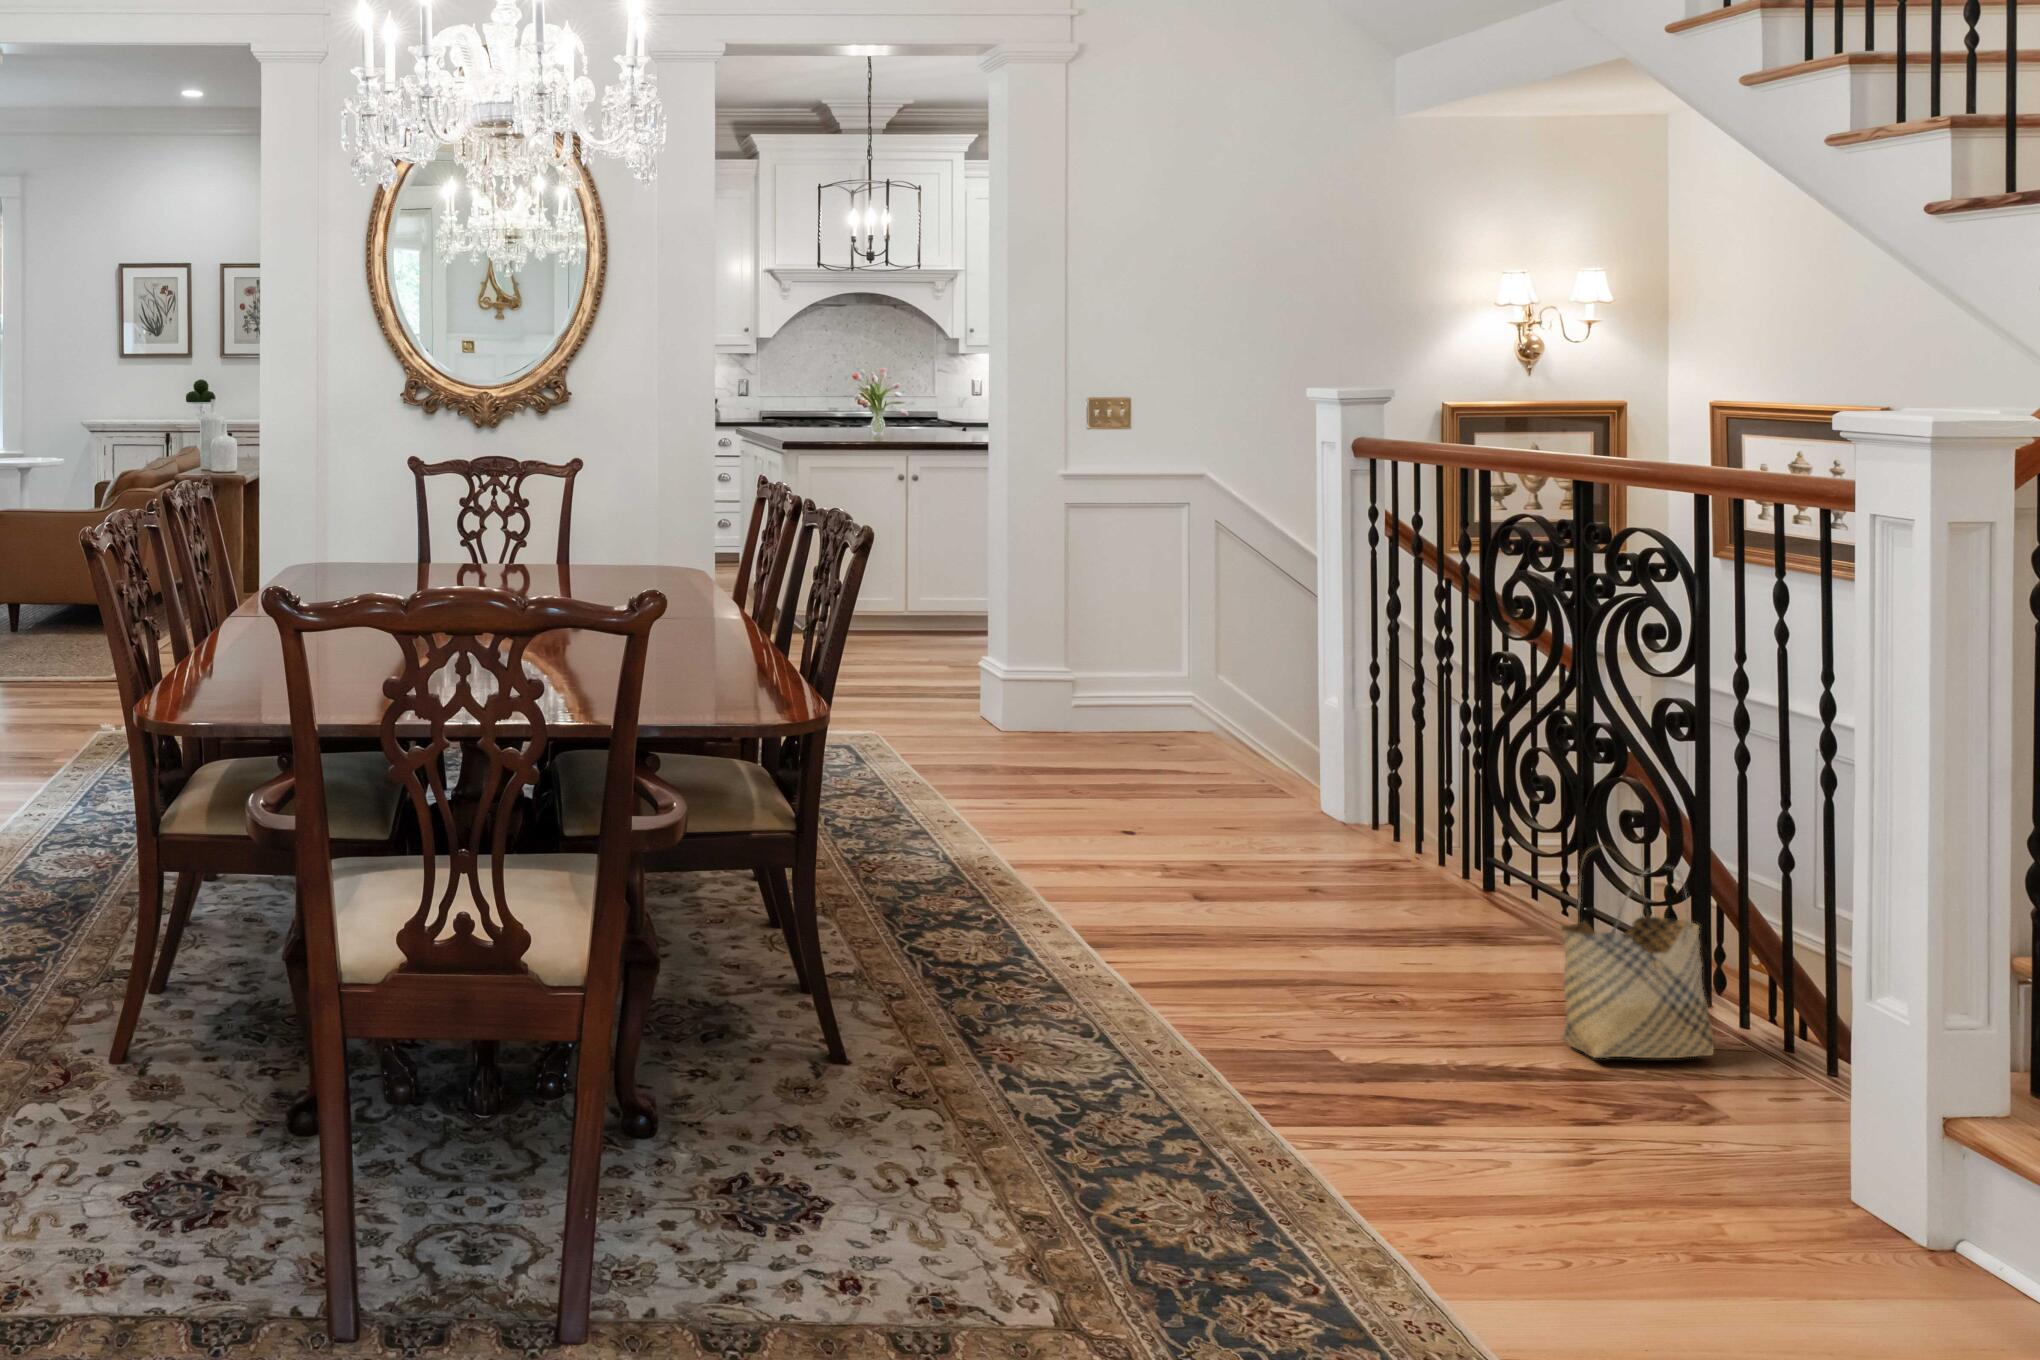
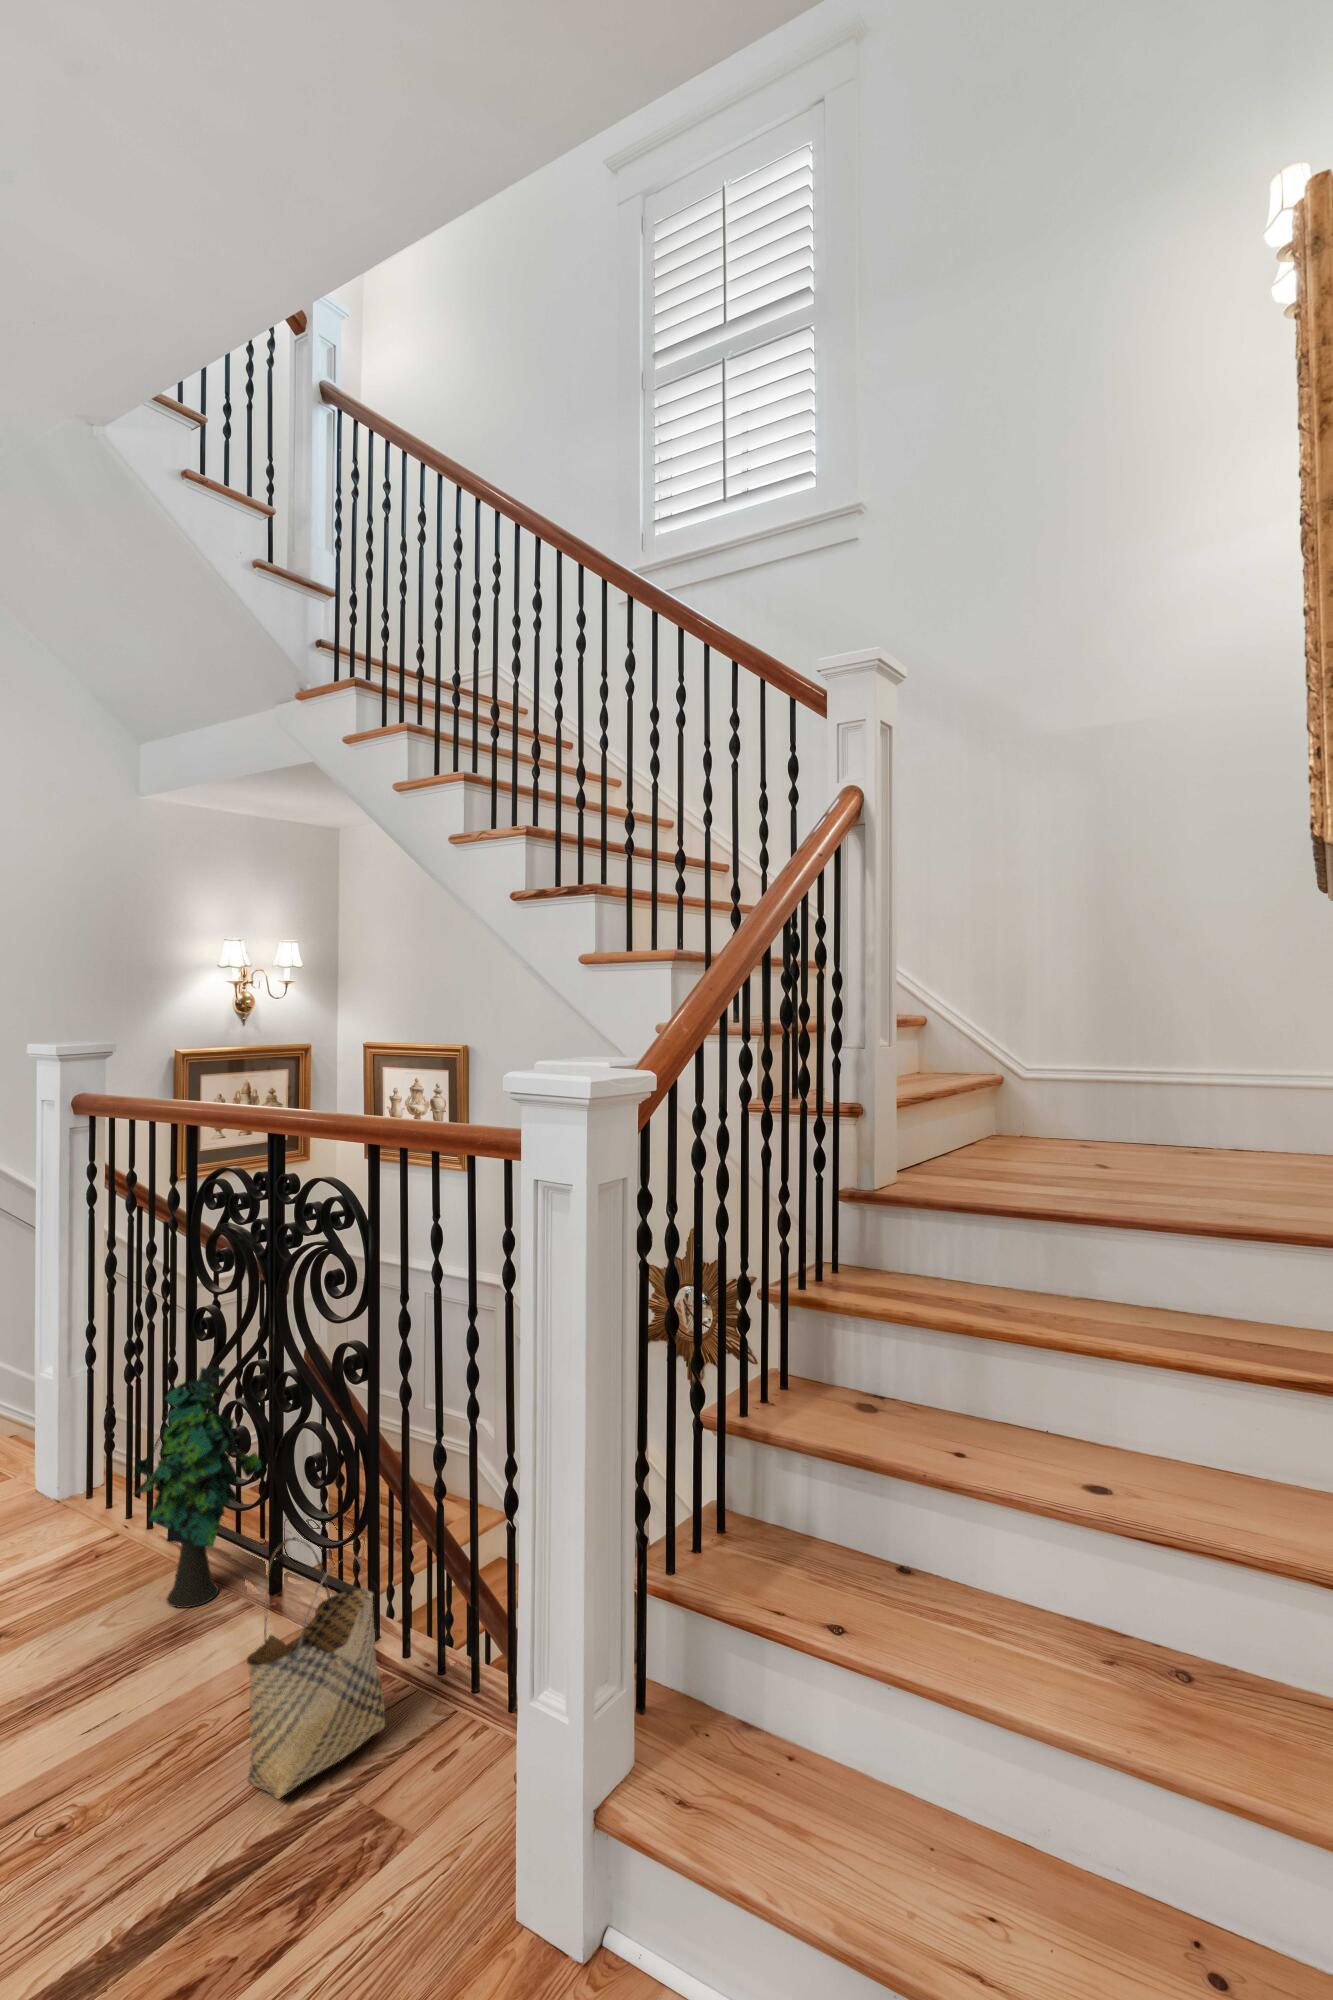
decorative plant: none [1431,698,1572,930] -> present [134,1366,261,1608]

